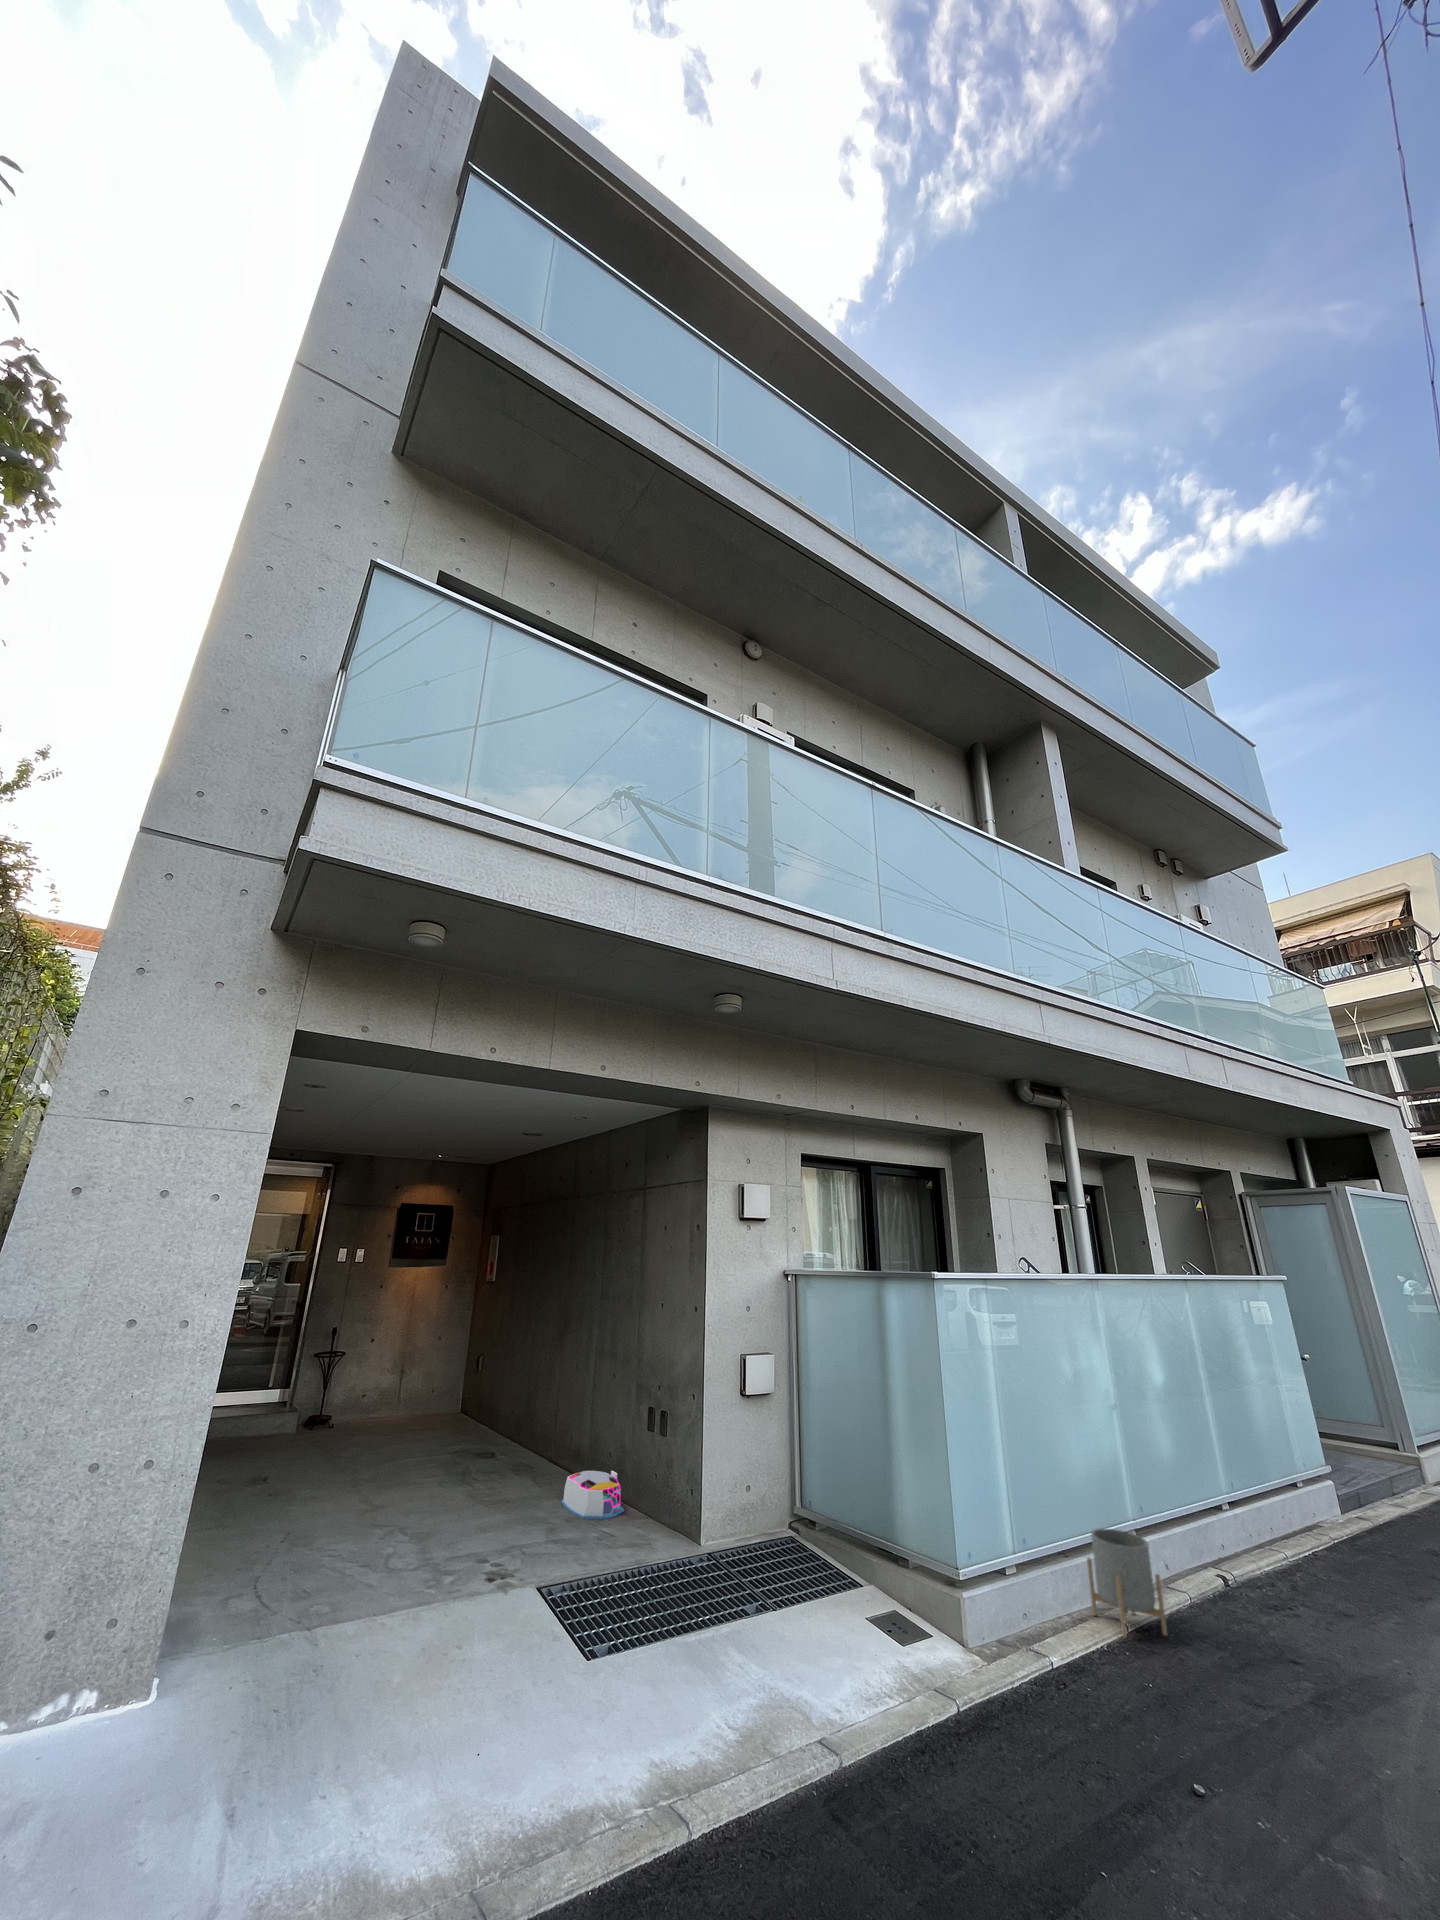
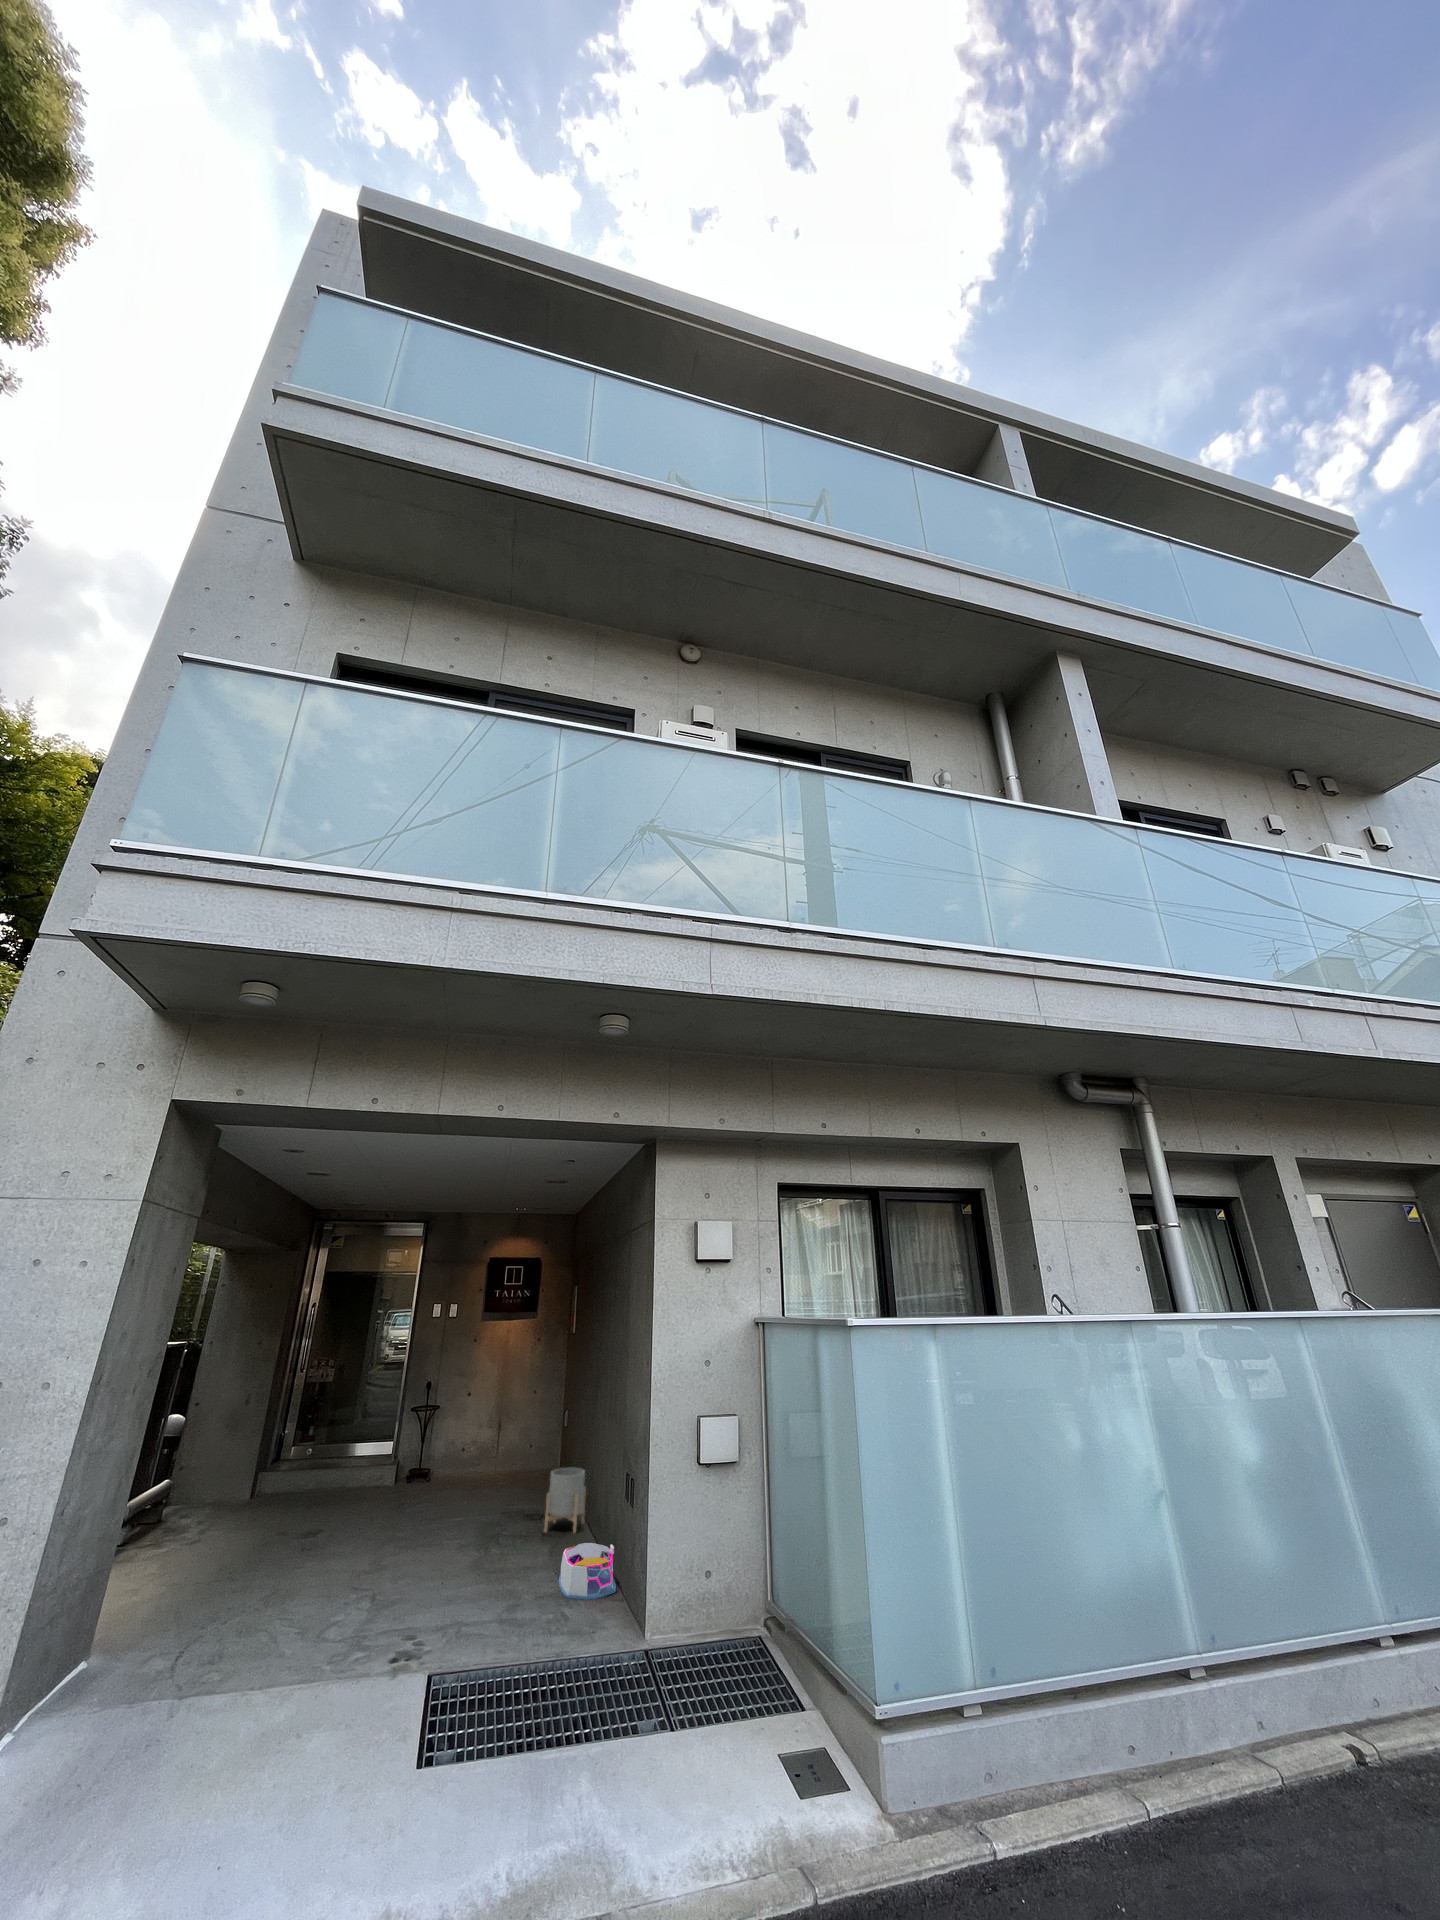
planter: present [1087,1529,1167,1638] -> present [544,1468,586,1533]

